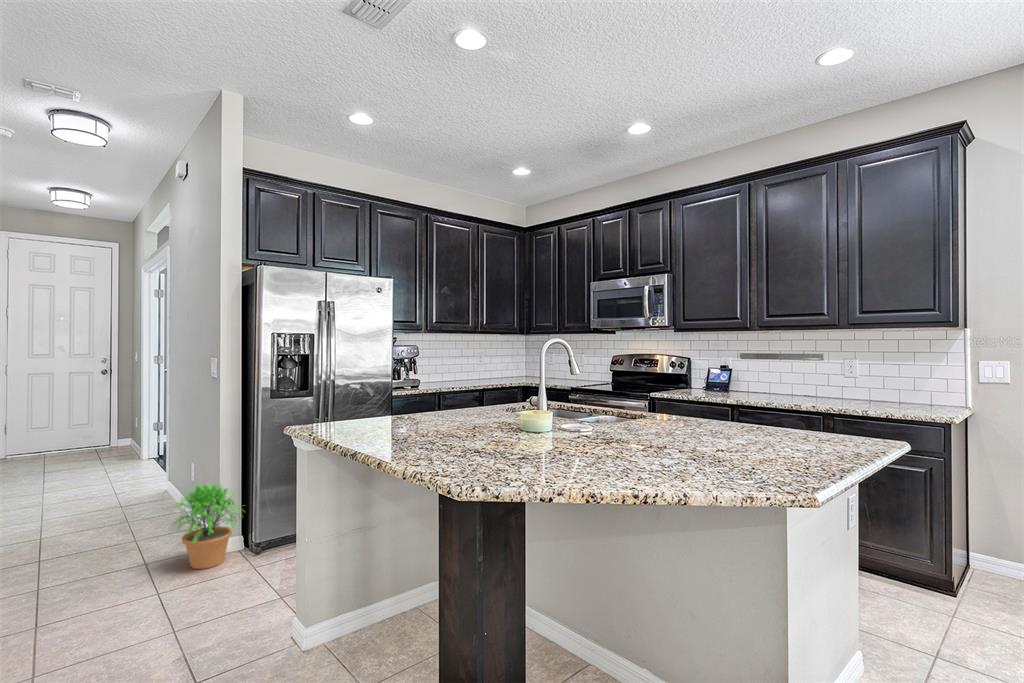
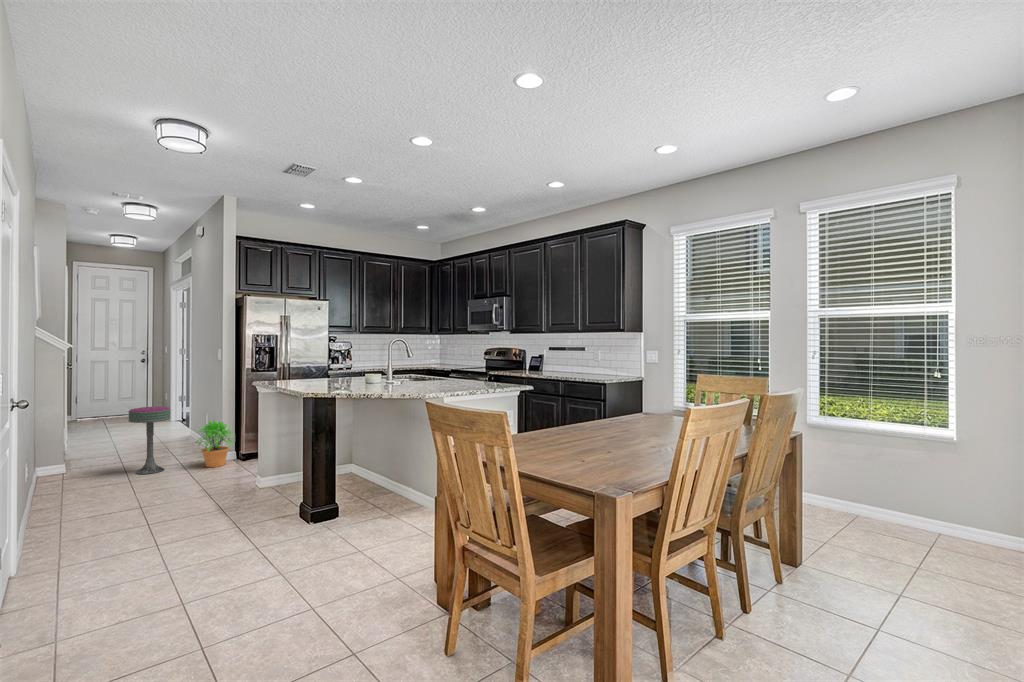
bar stool: none [45,461,126,592] -> present [129,406,170,474]

